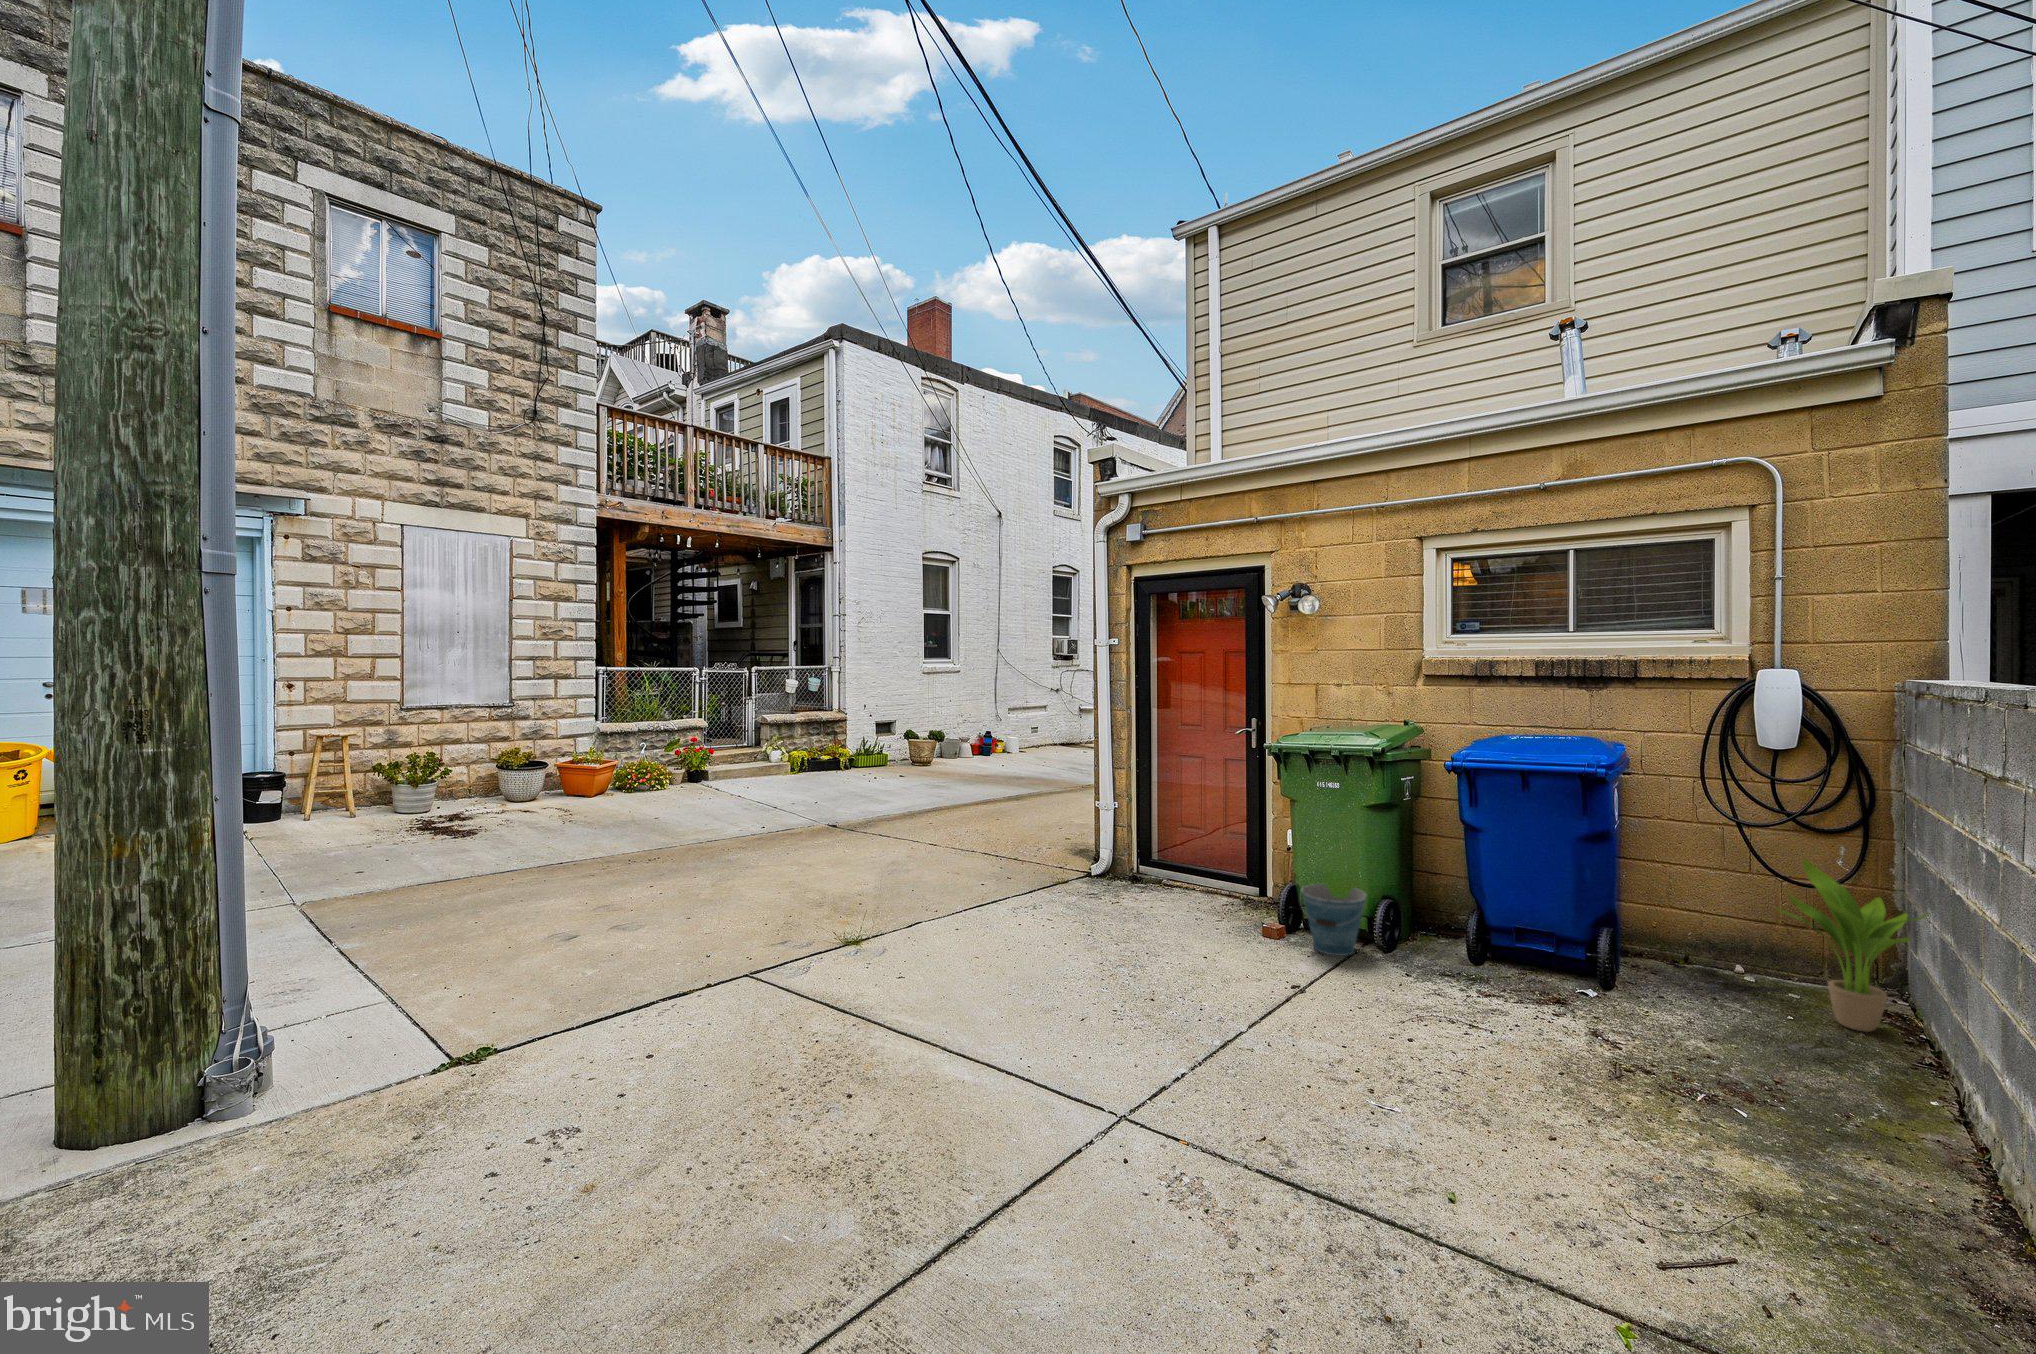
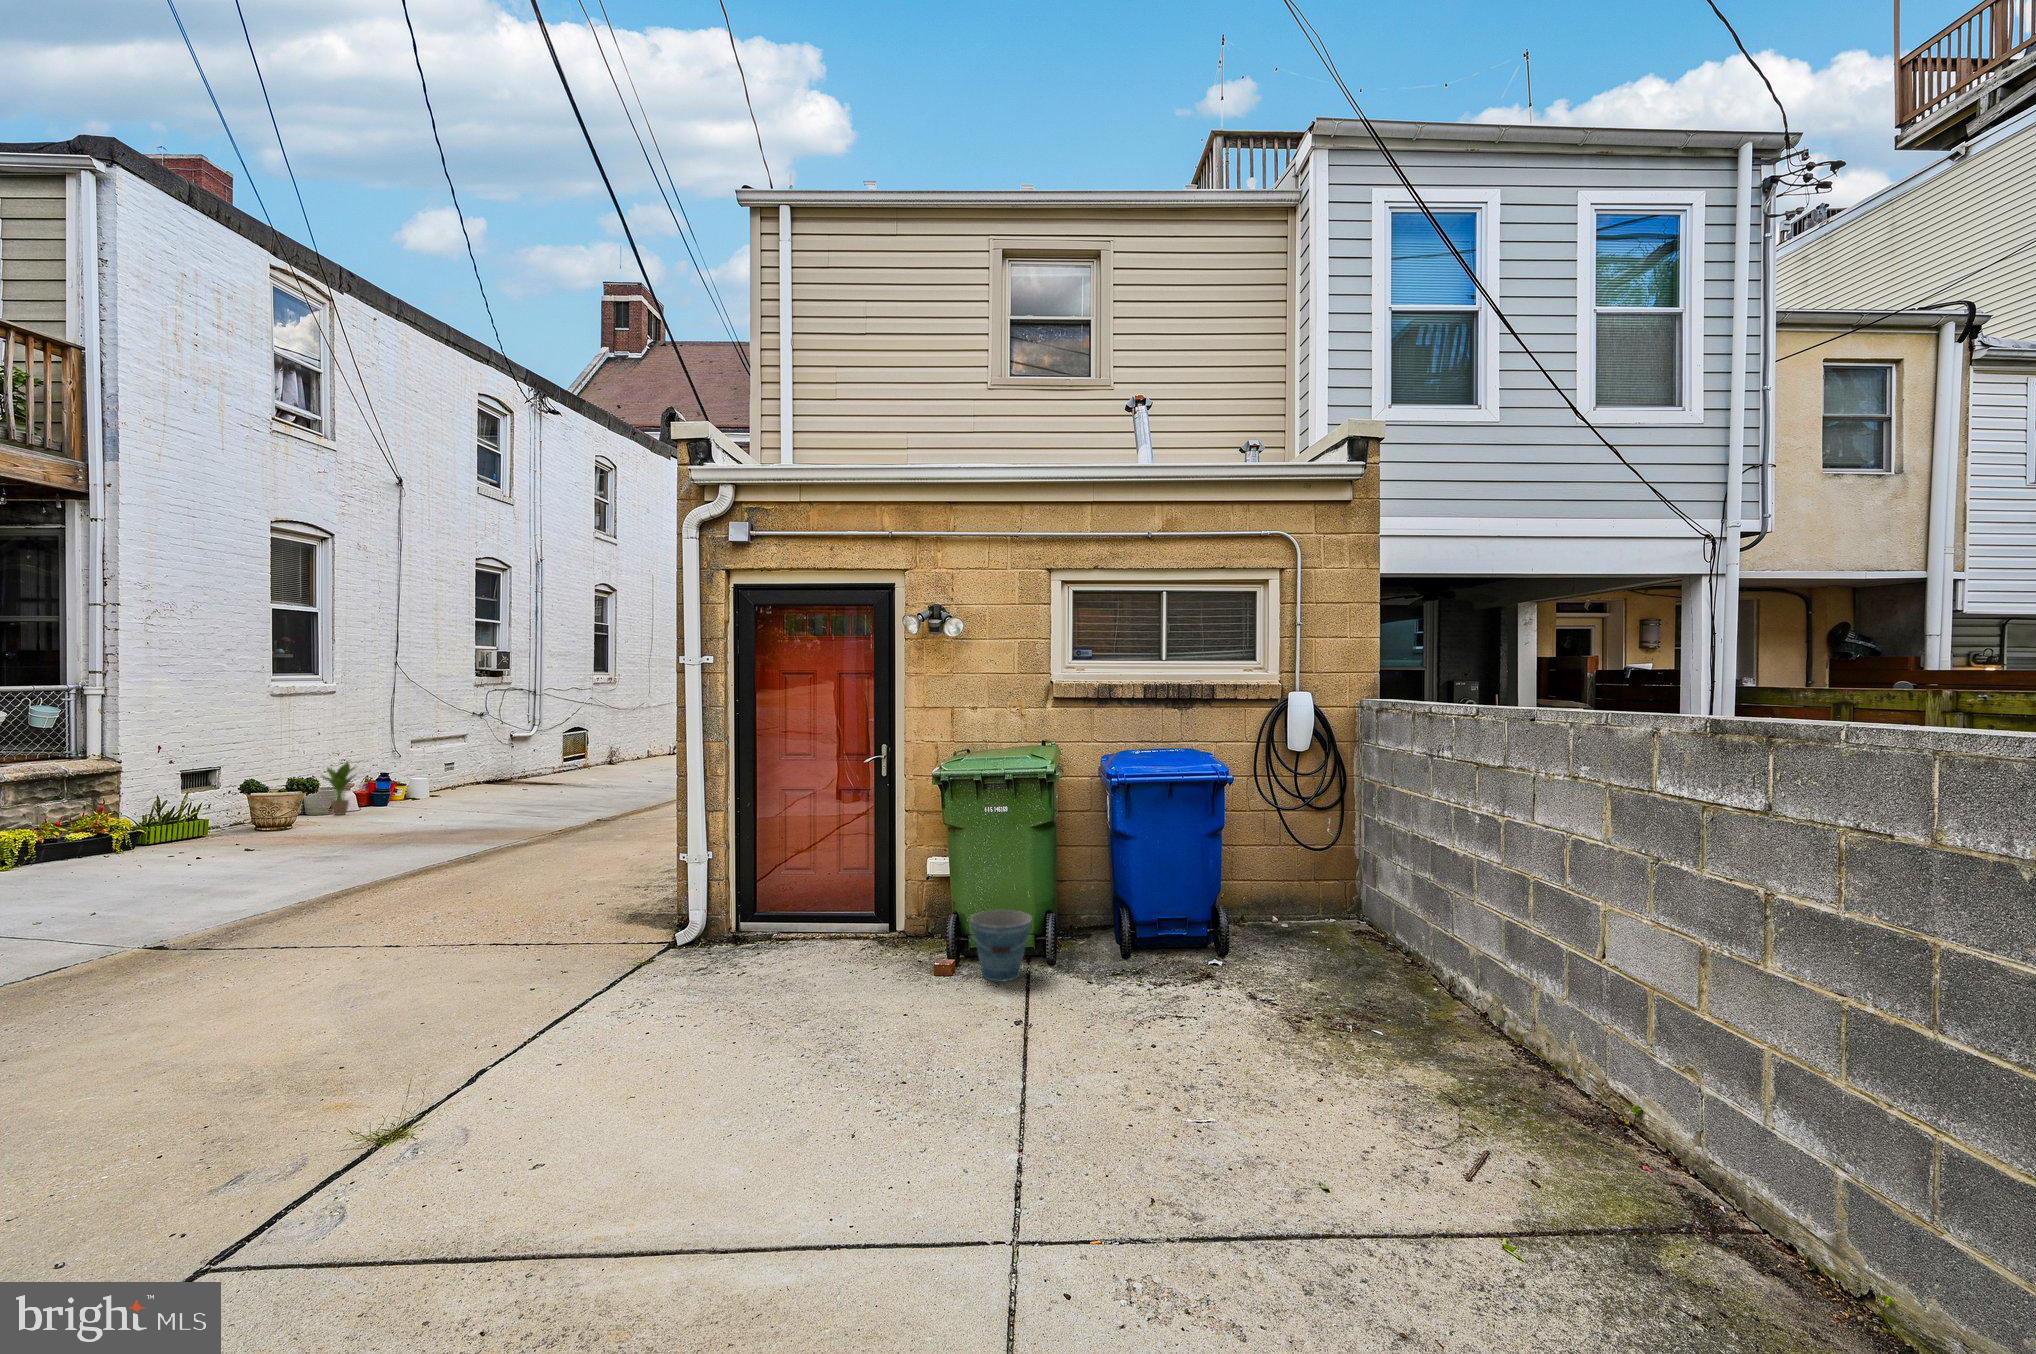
potted plant: present [1776,859,1929,1032] -> present [322,762,355,815]

